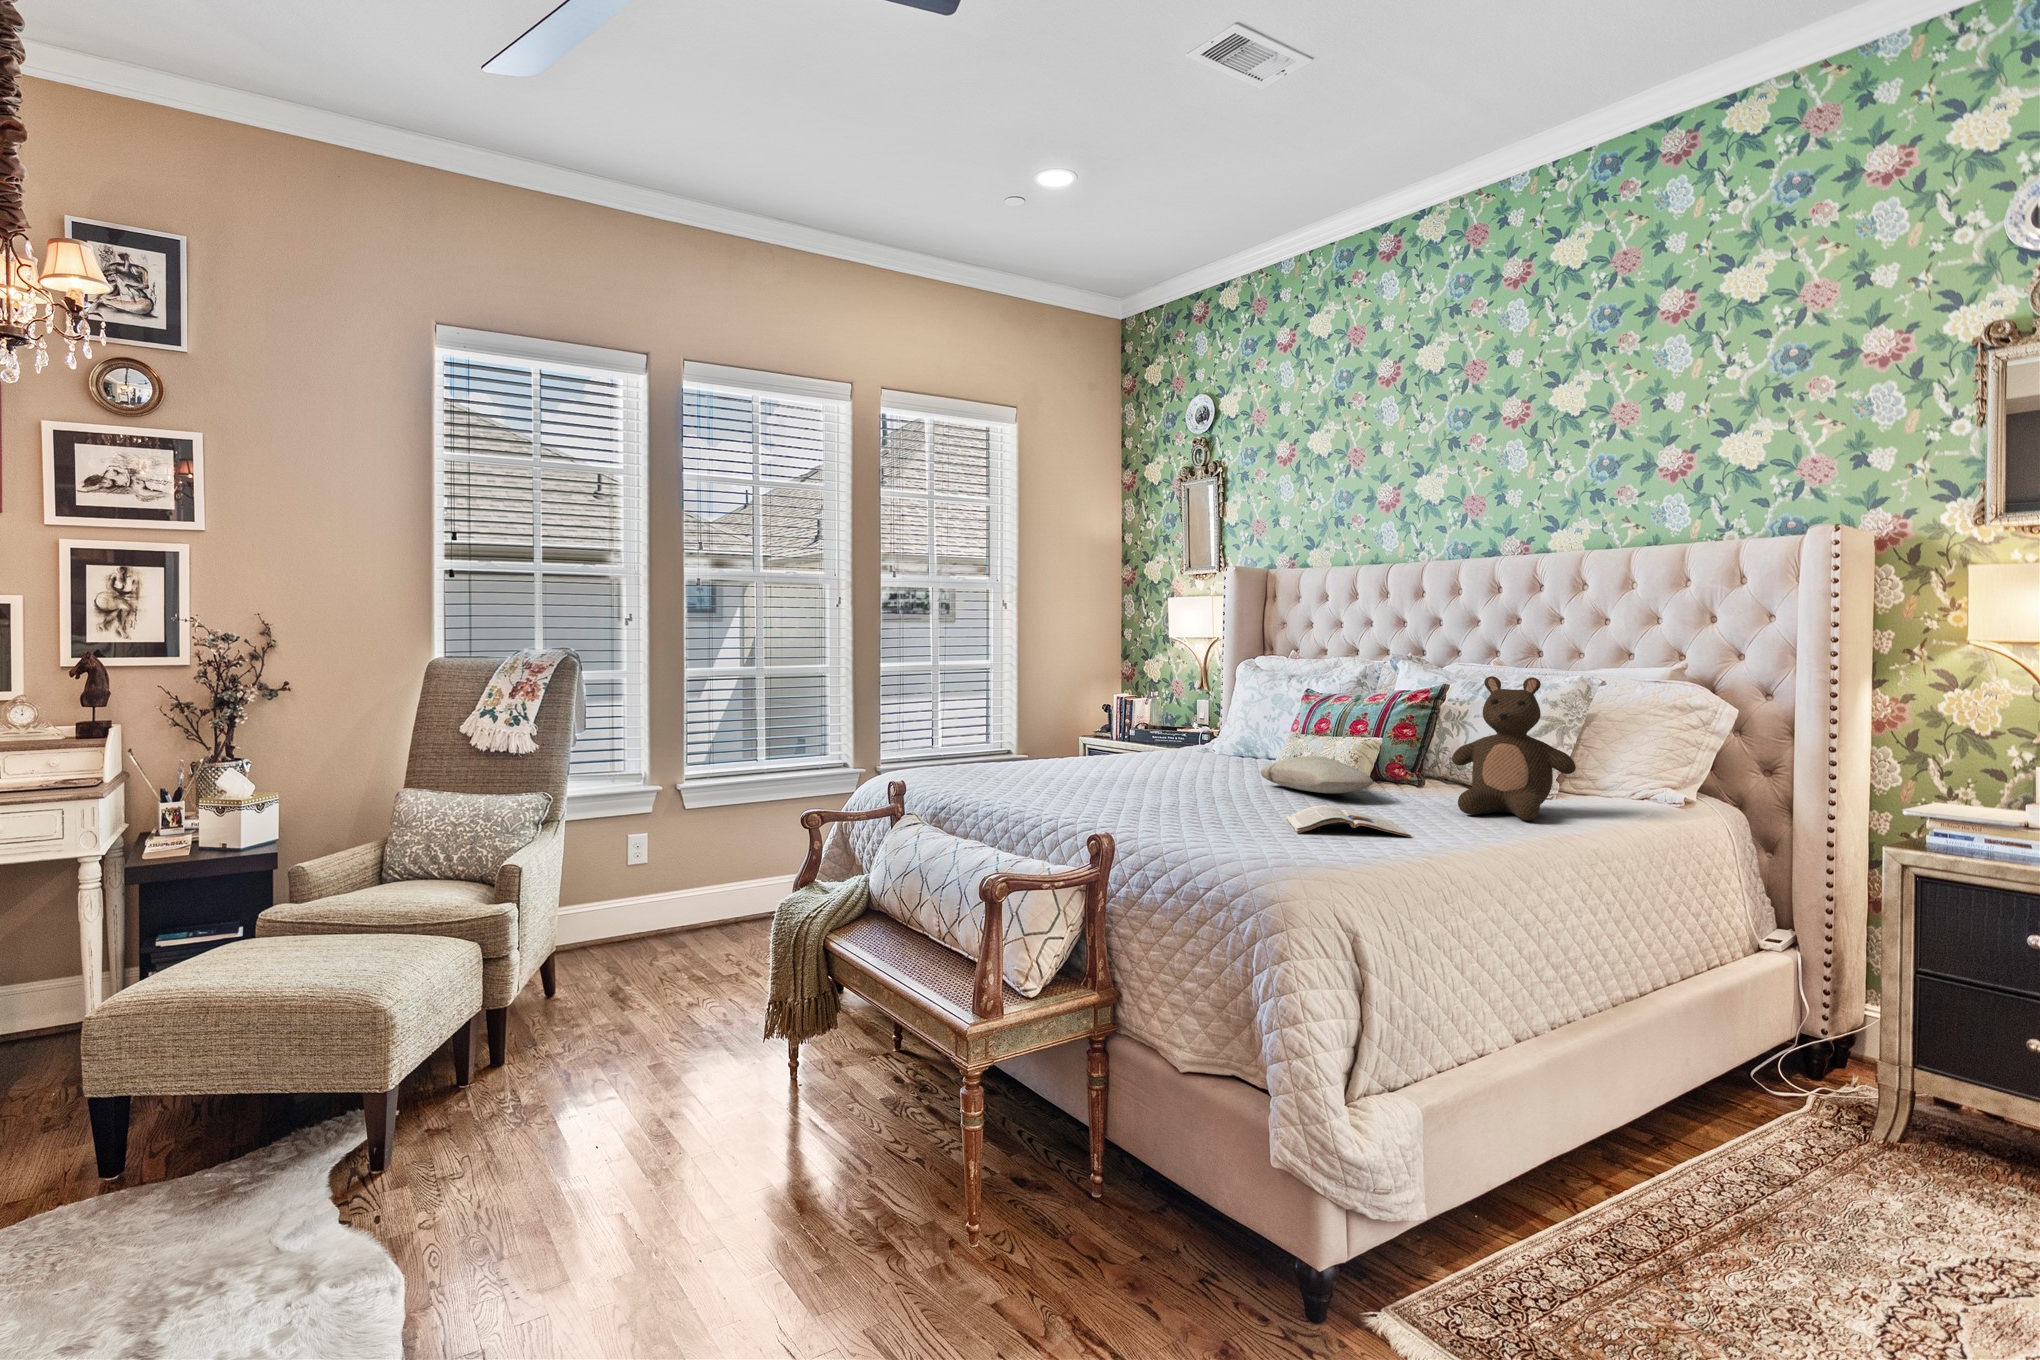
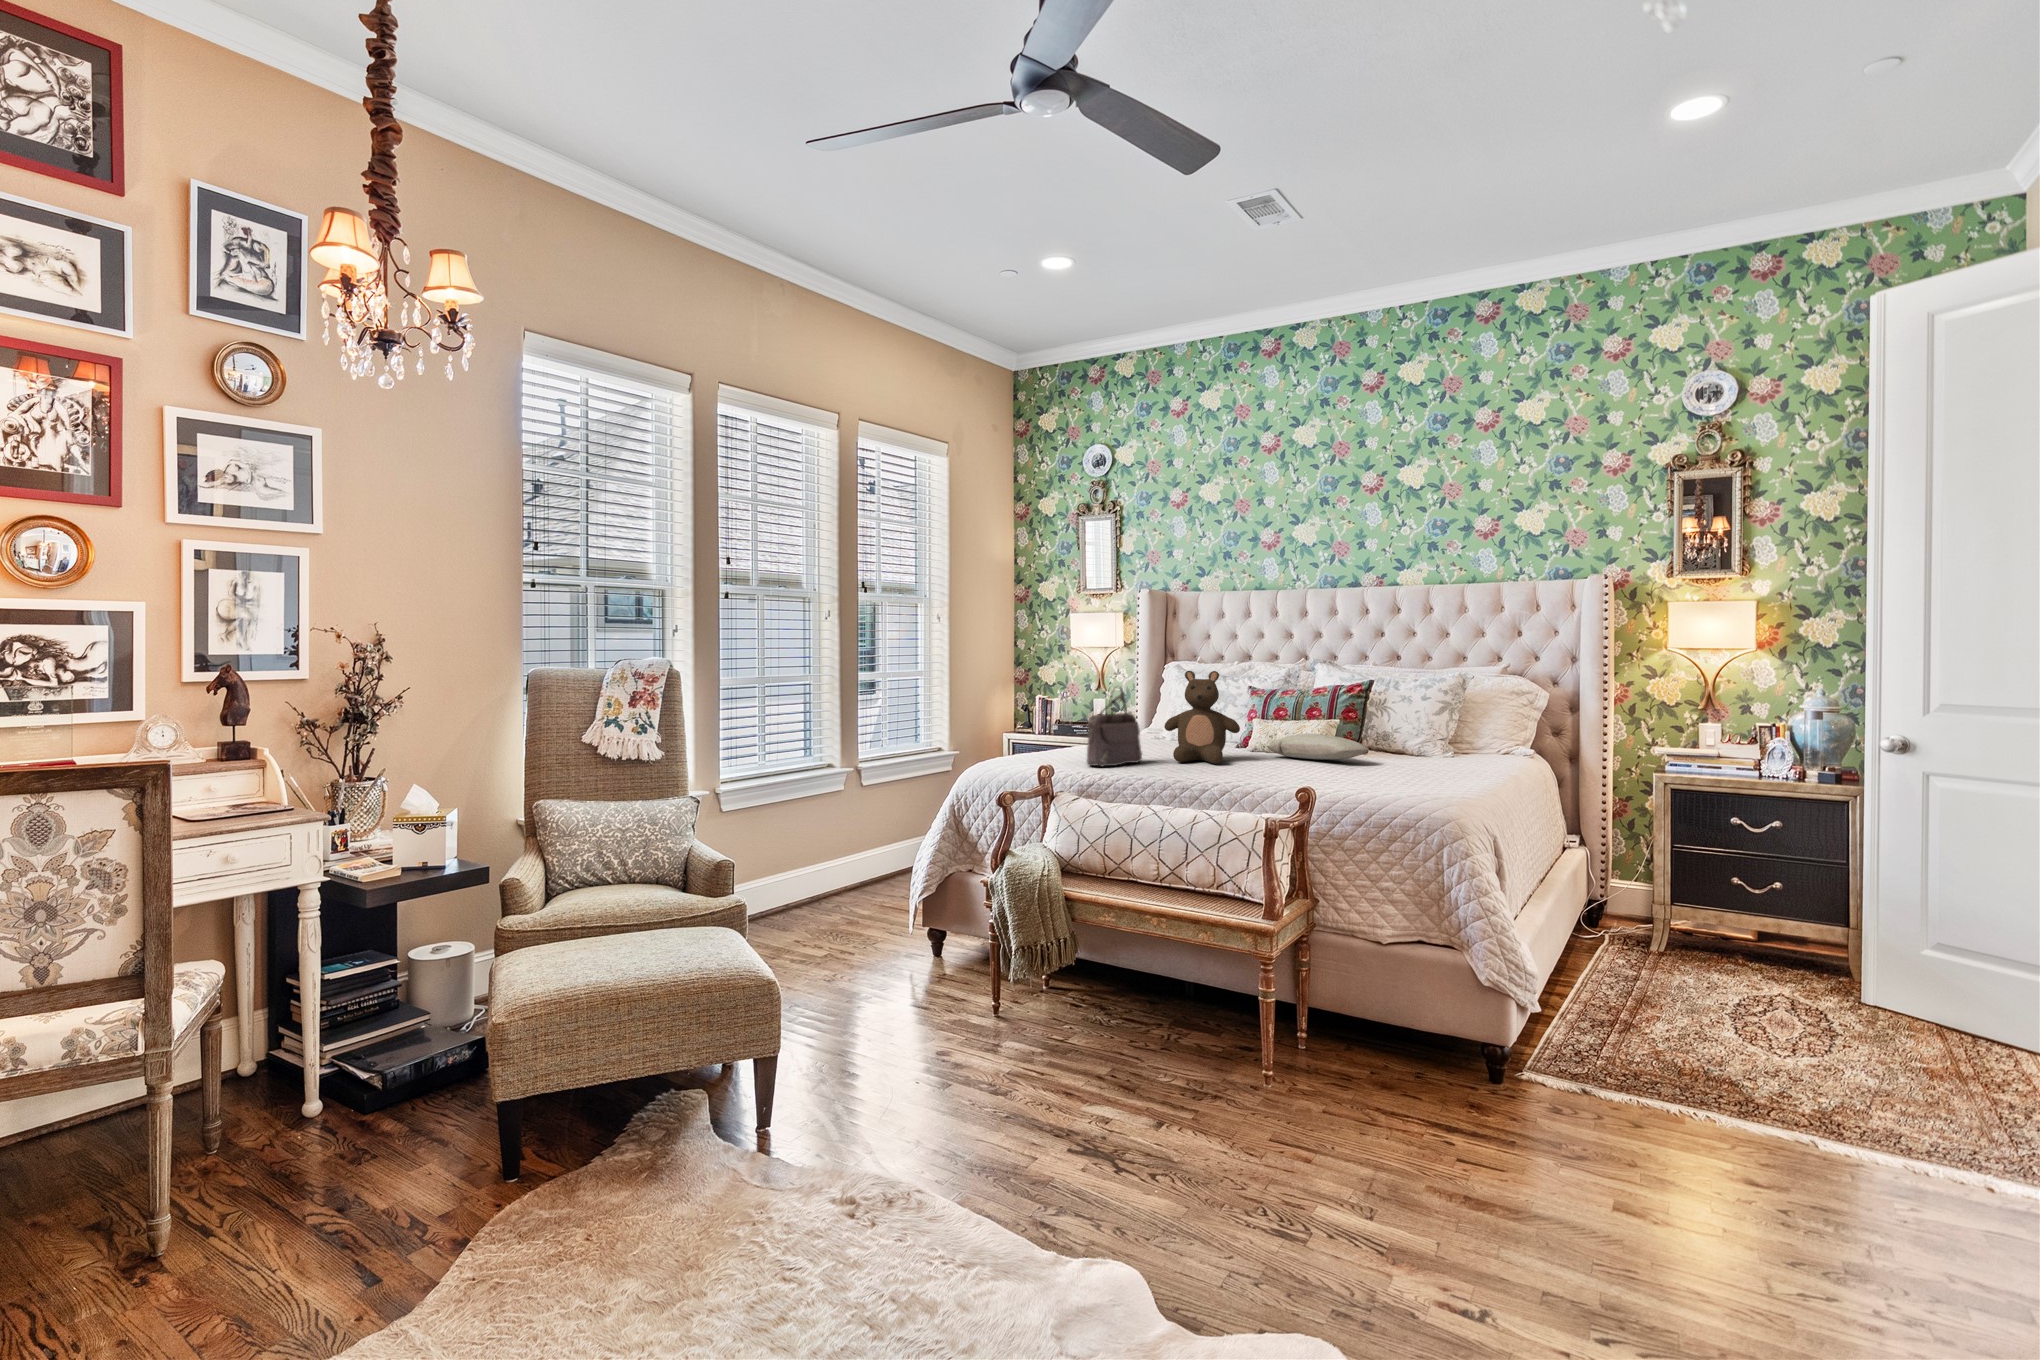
stuffed bear: present [1452,676,1576,820] -> present [1164,671,1240,764]
handbag: none [980,687,1068,787] -> present [1087,687,1142,766]
magazine: present [1286,805,1410,837] -> none [1352,765,1451,784]

